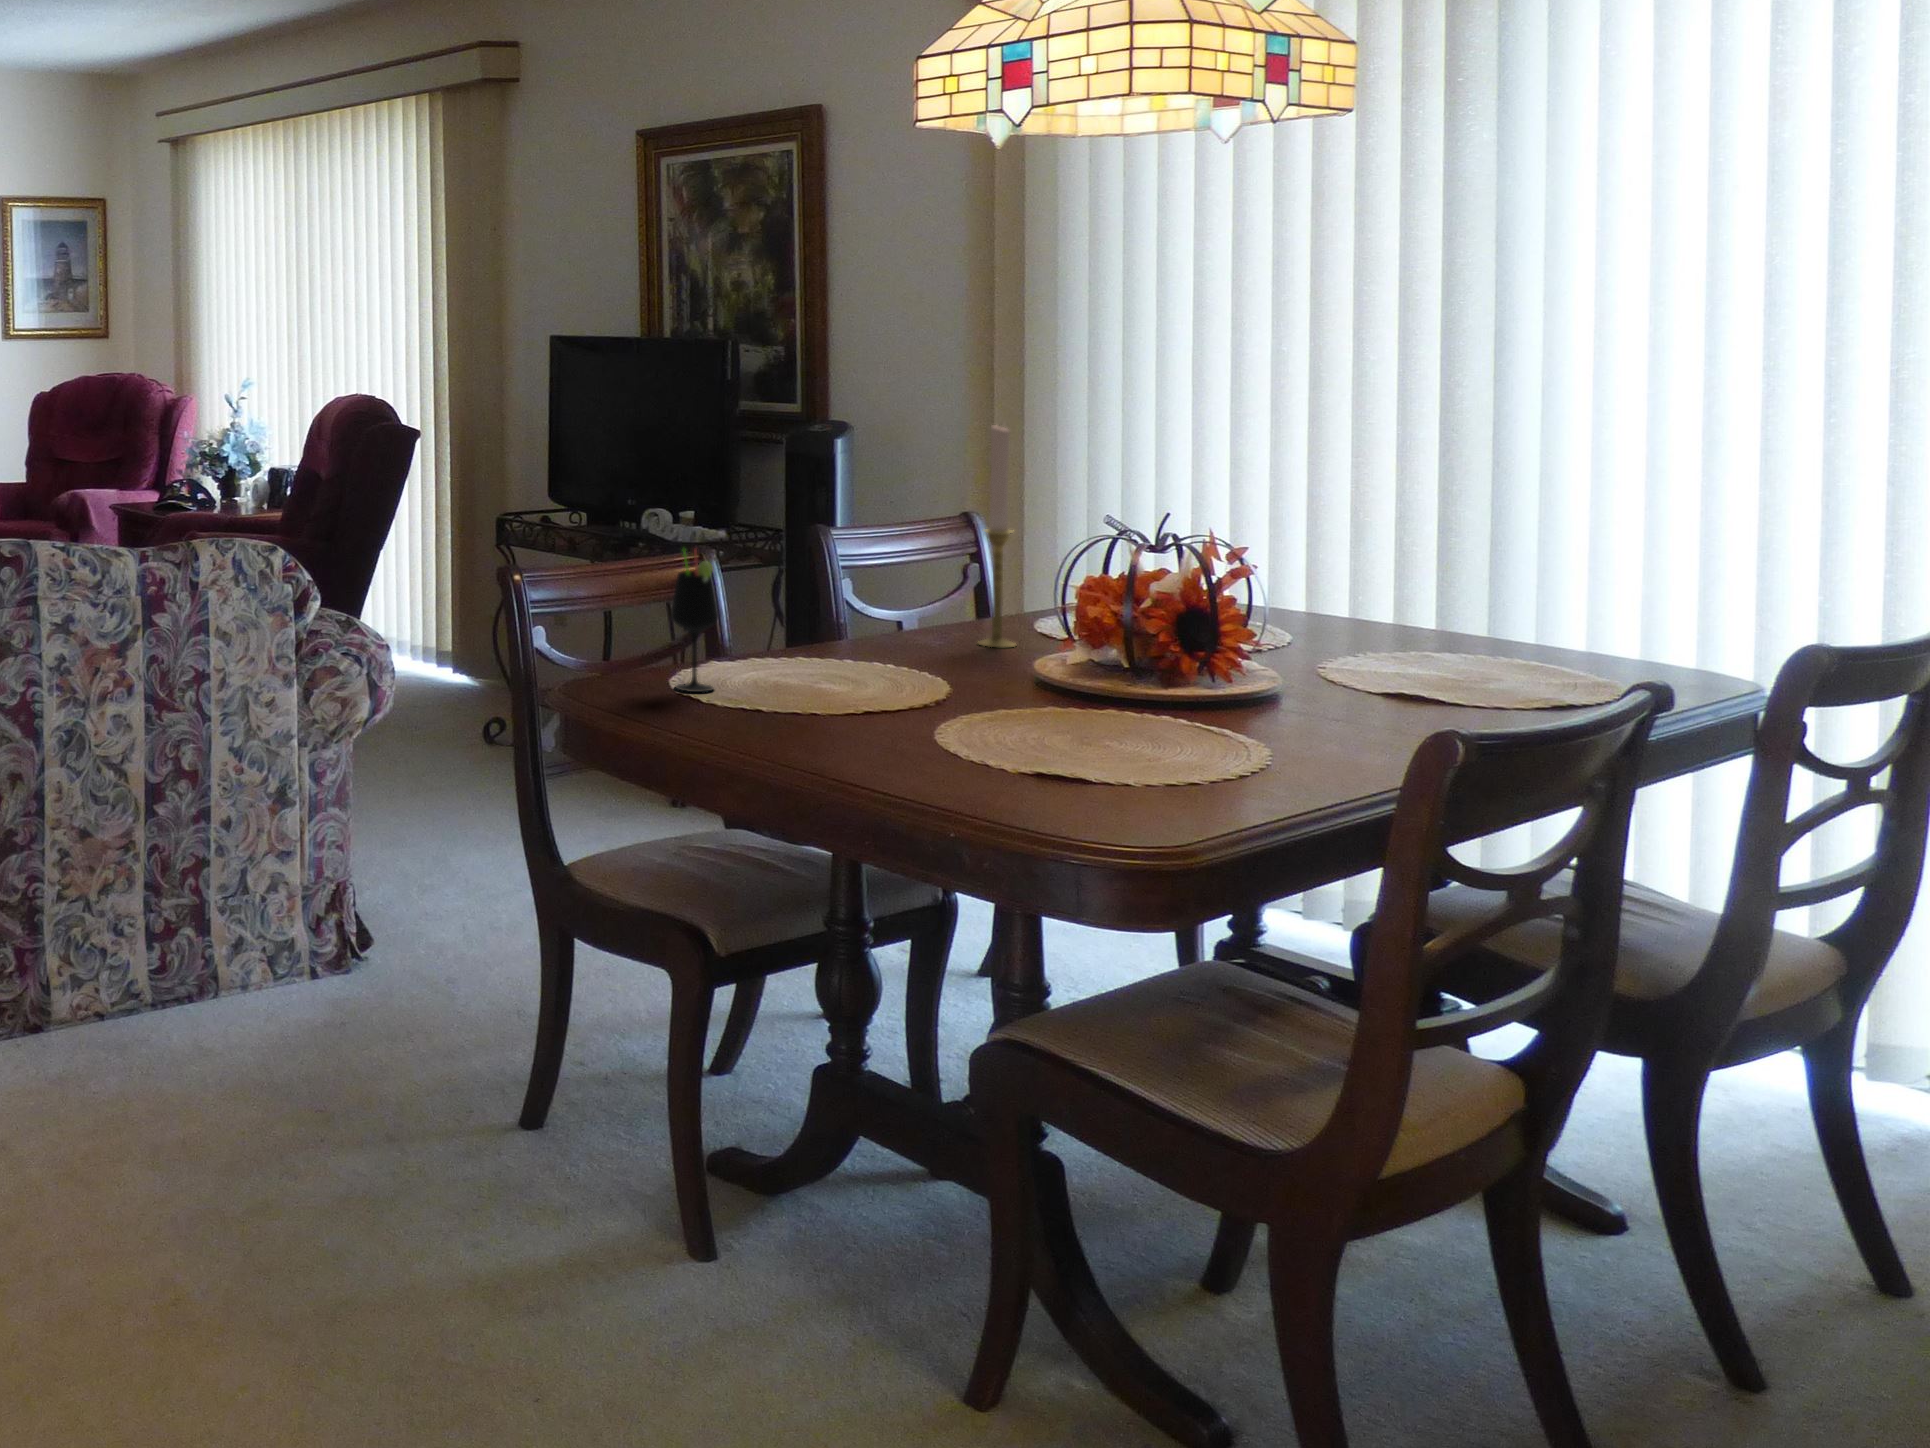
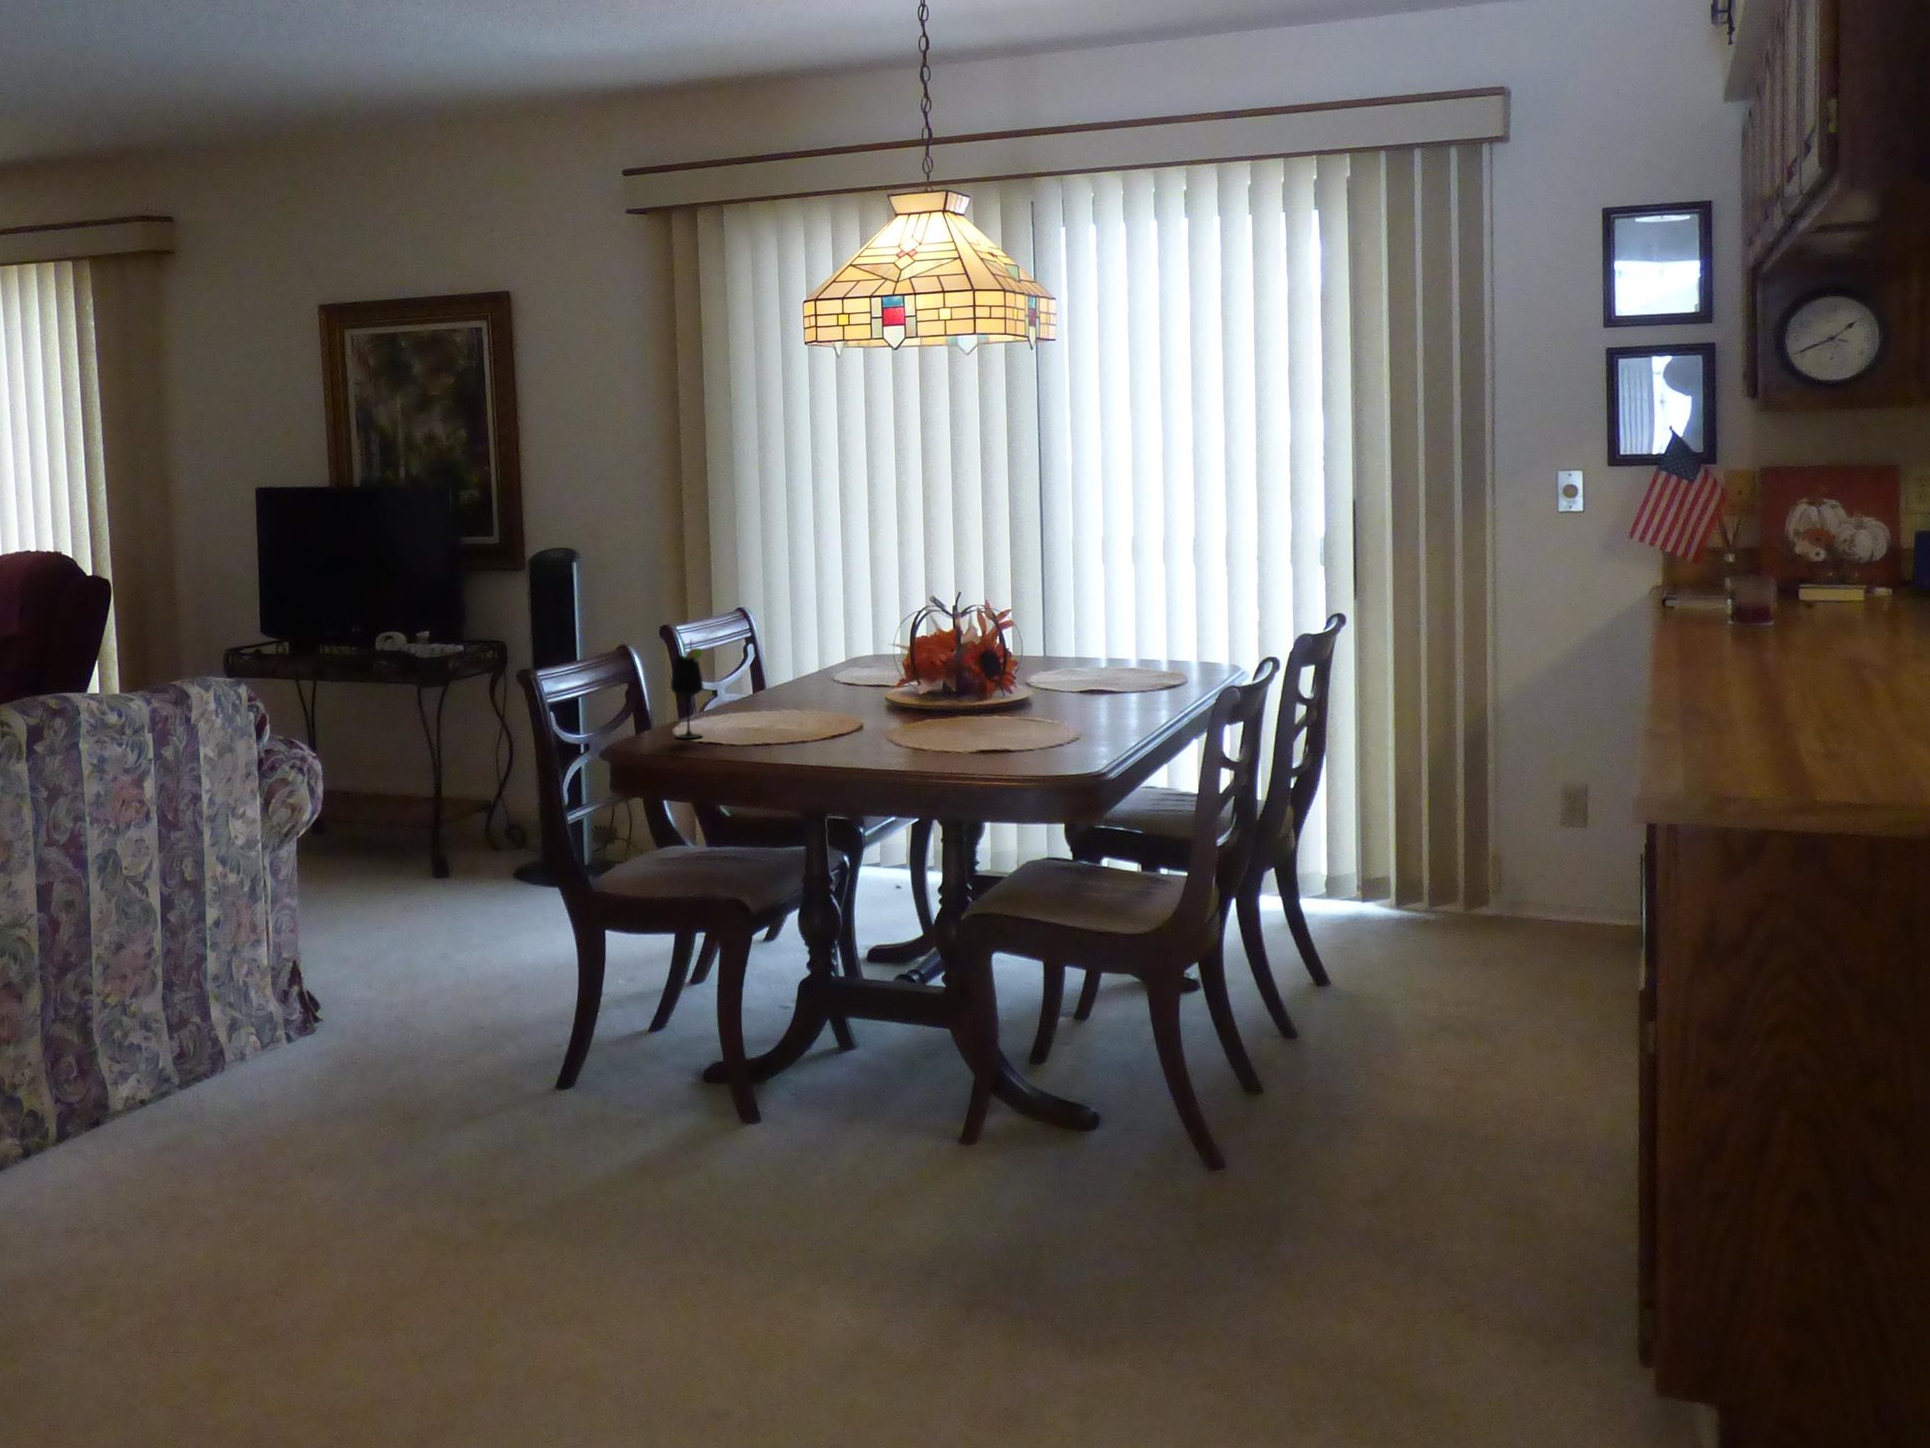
candlestick: present [979,425,1015,647] -> none [807,542,832,693]

